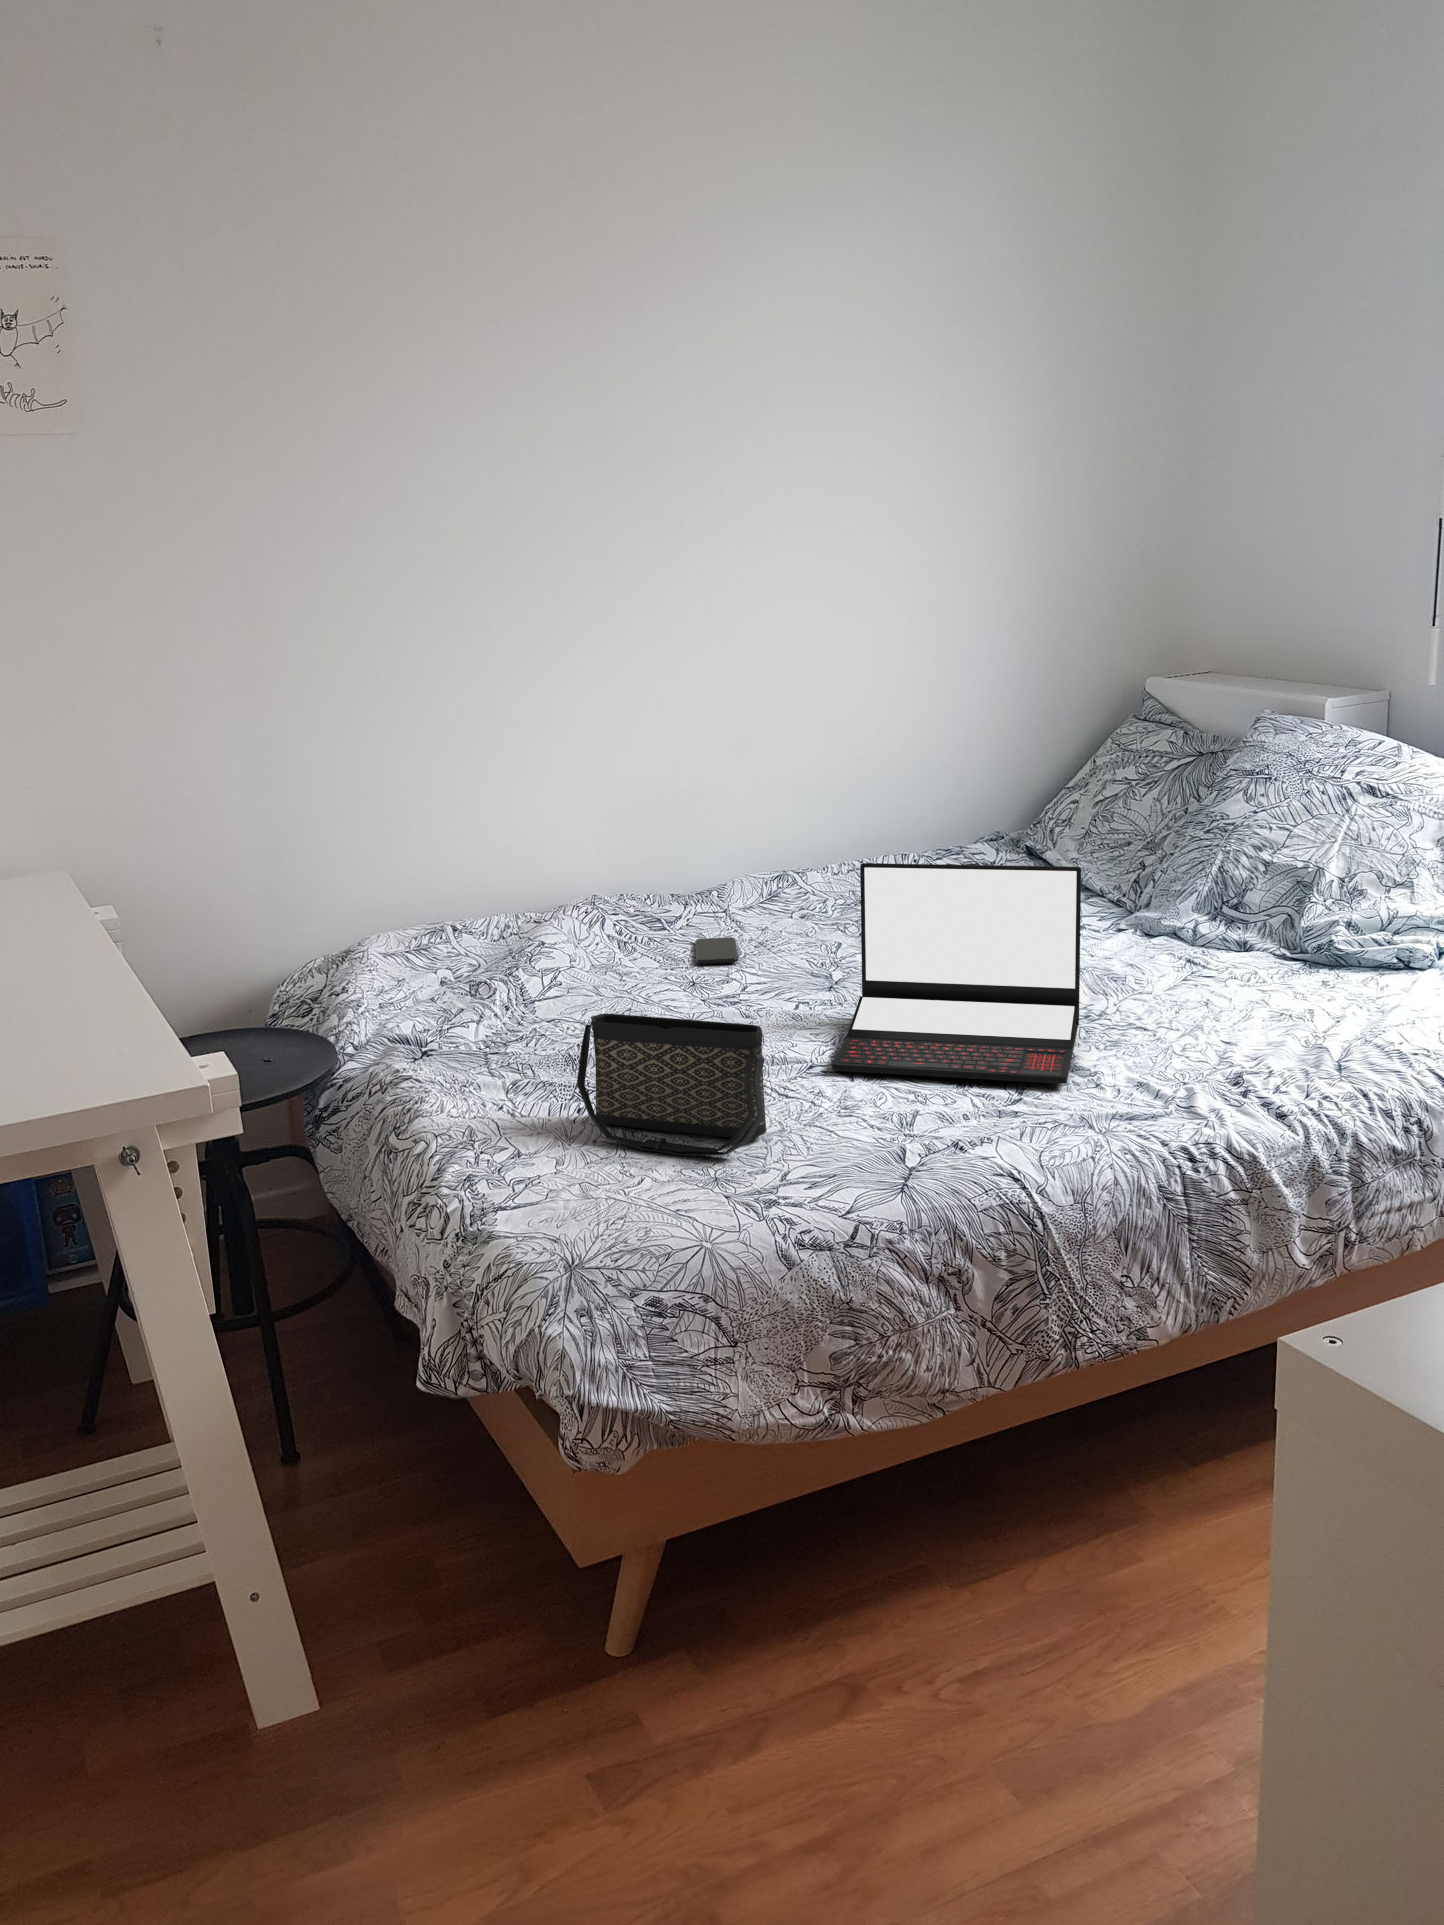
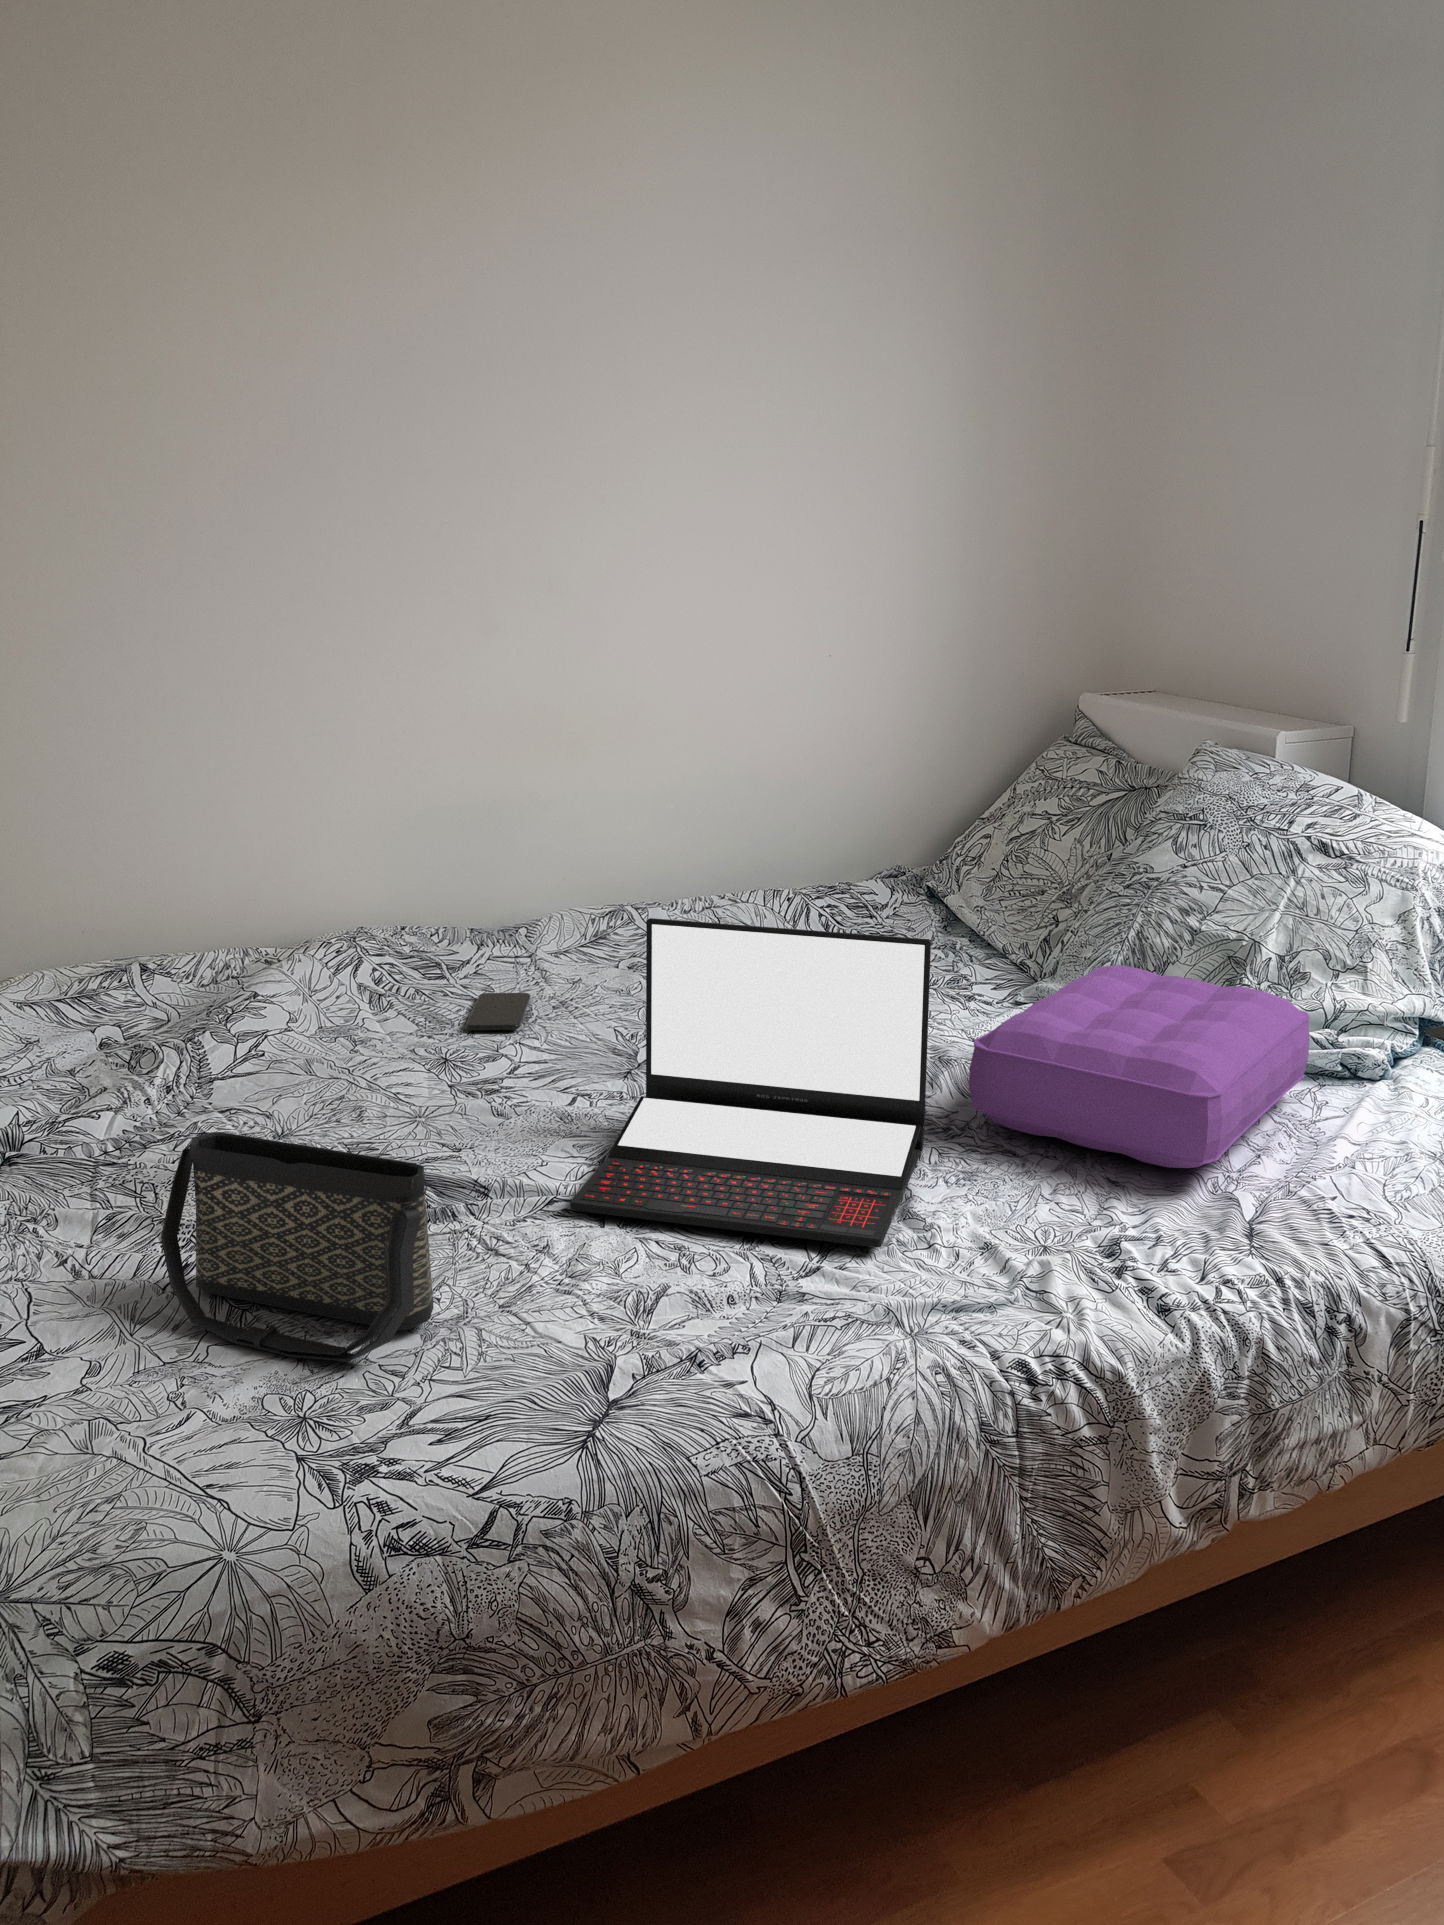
pillow: none [1109,888,1371,1030] -> present [969,965,1310,1168]

